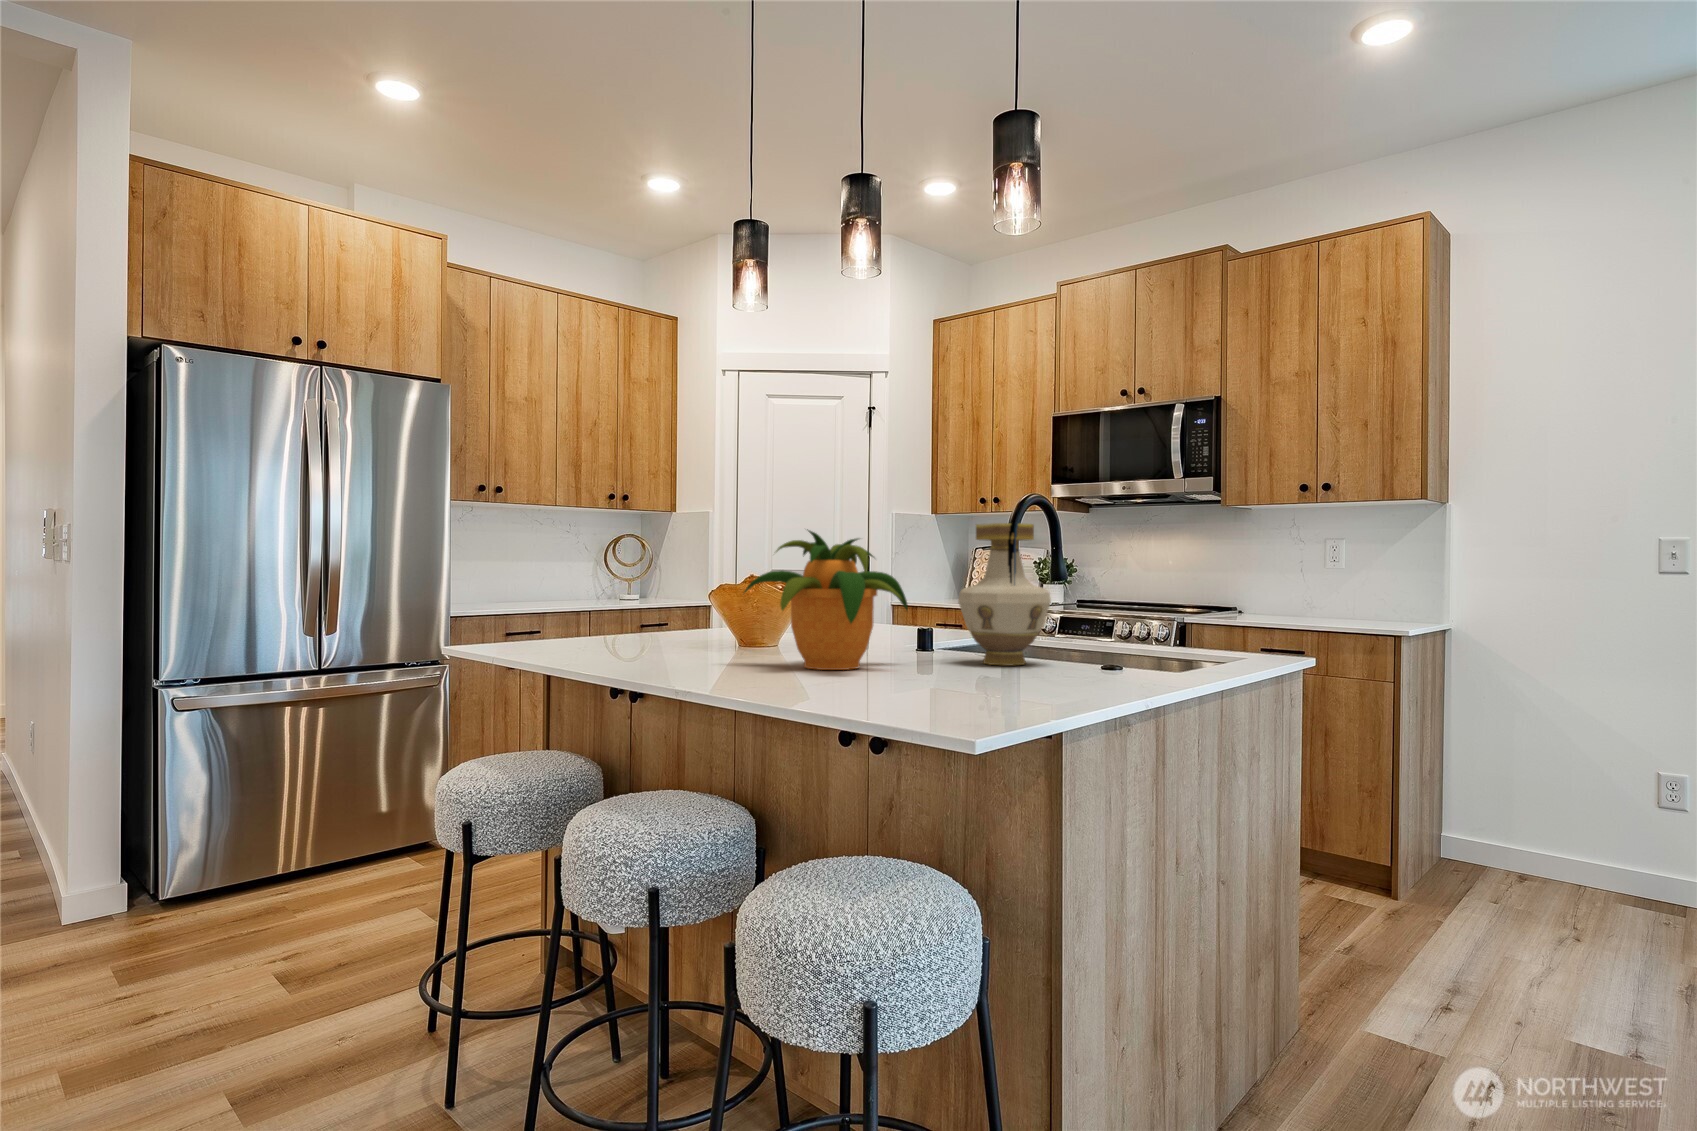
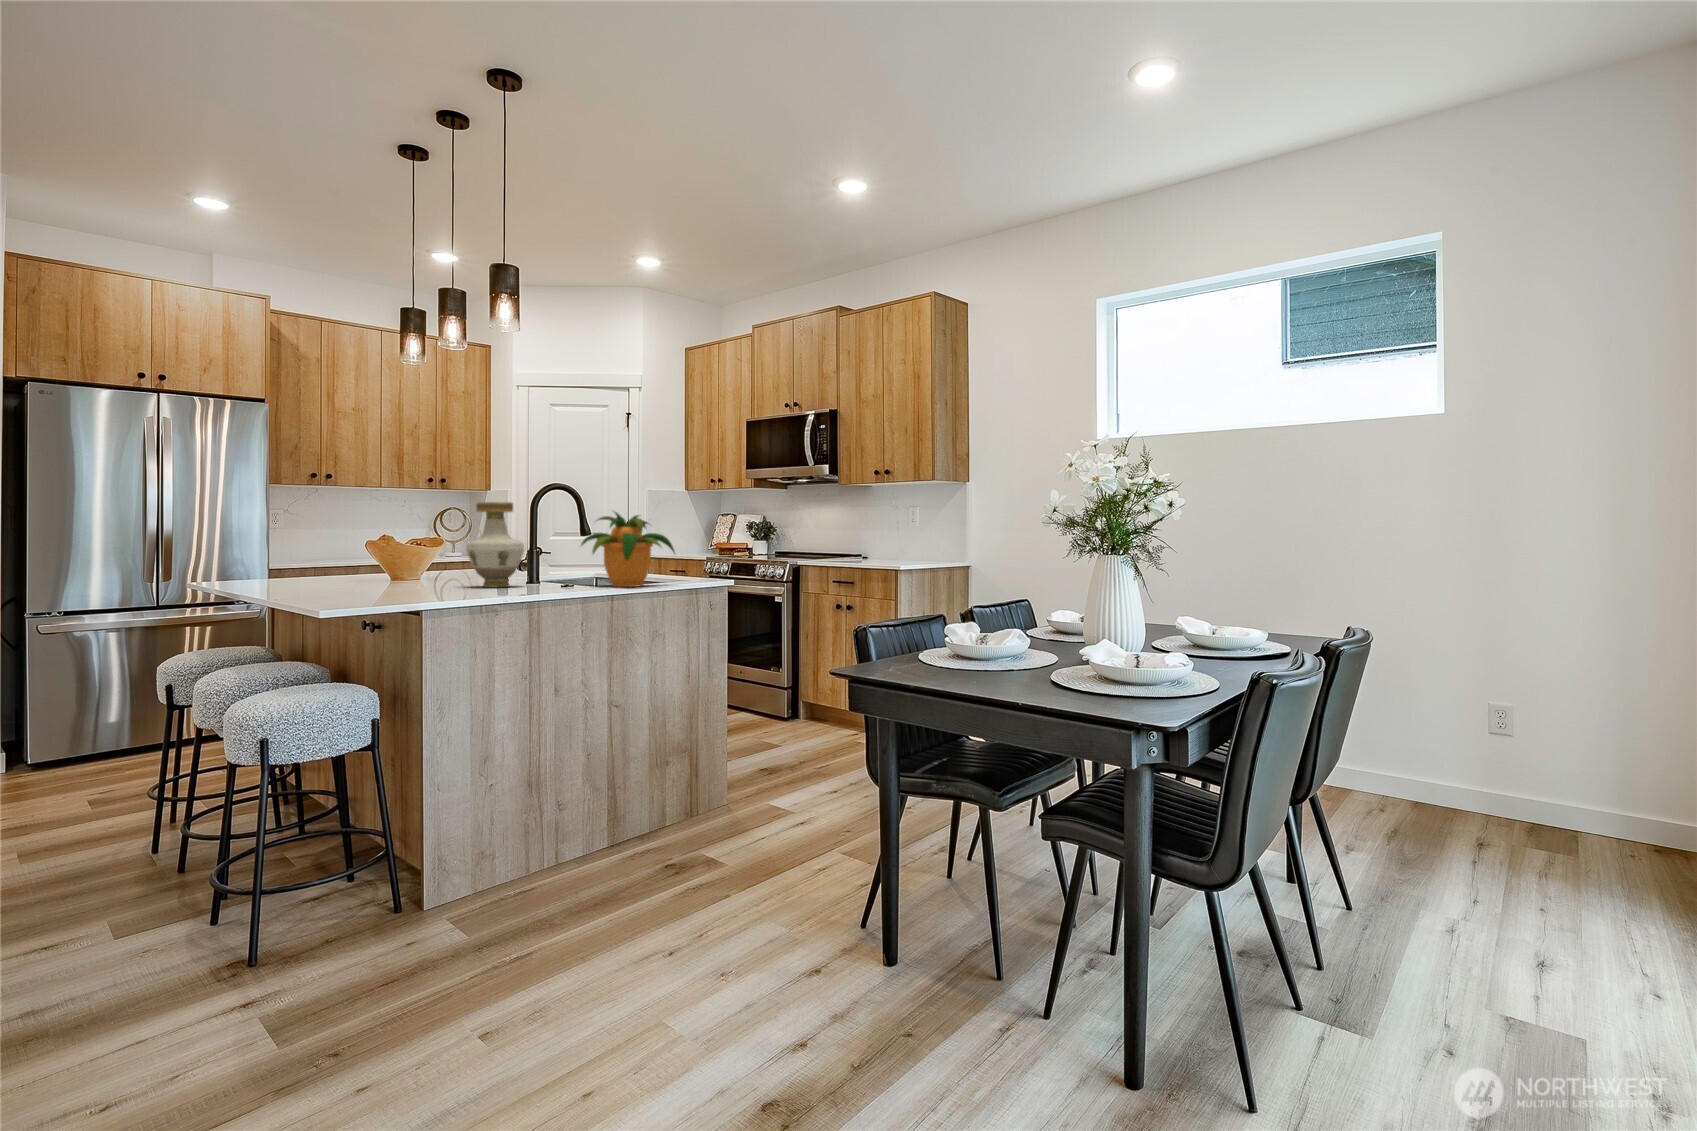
potted plant: present [745,529,908,670] -> present [581,512,675,587]

